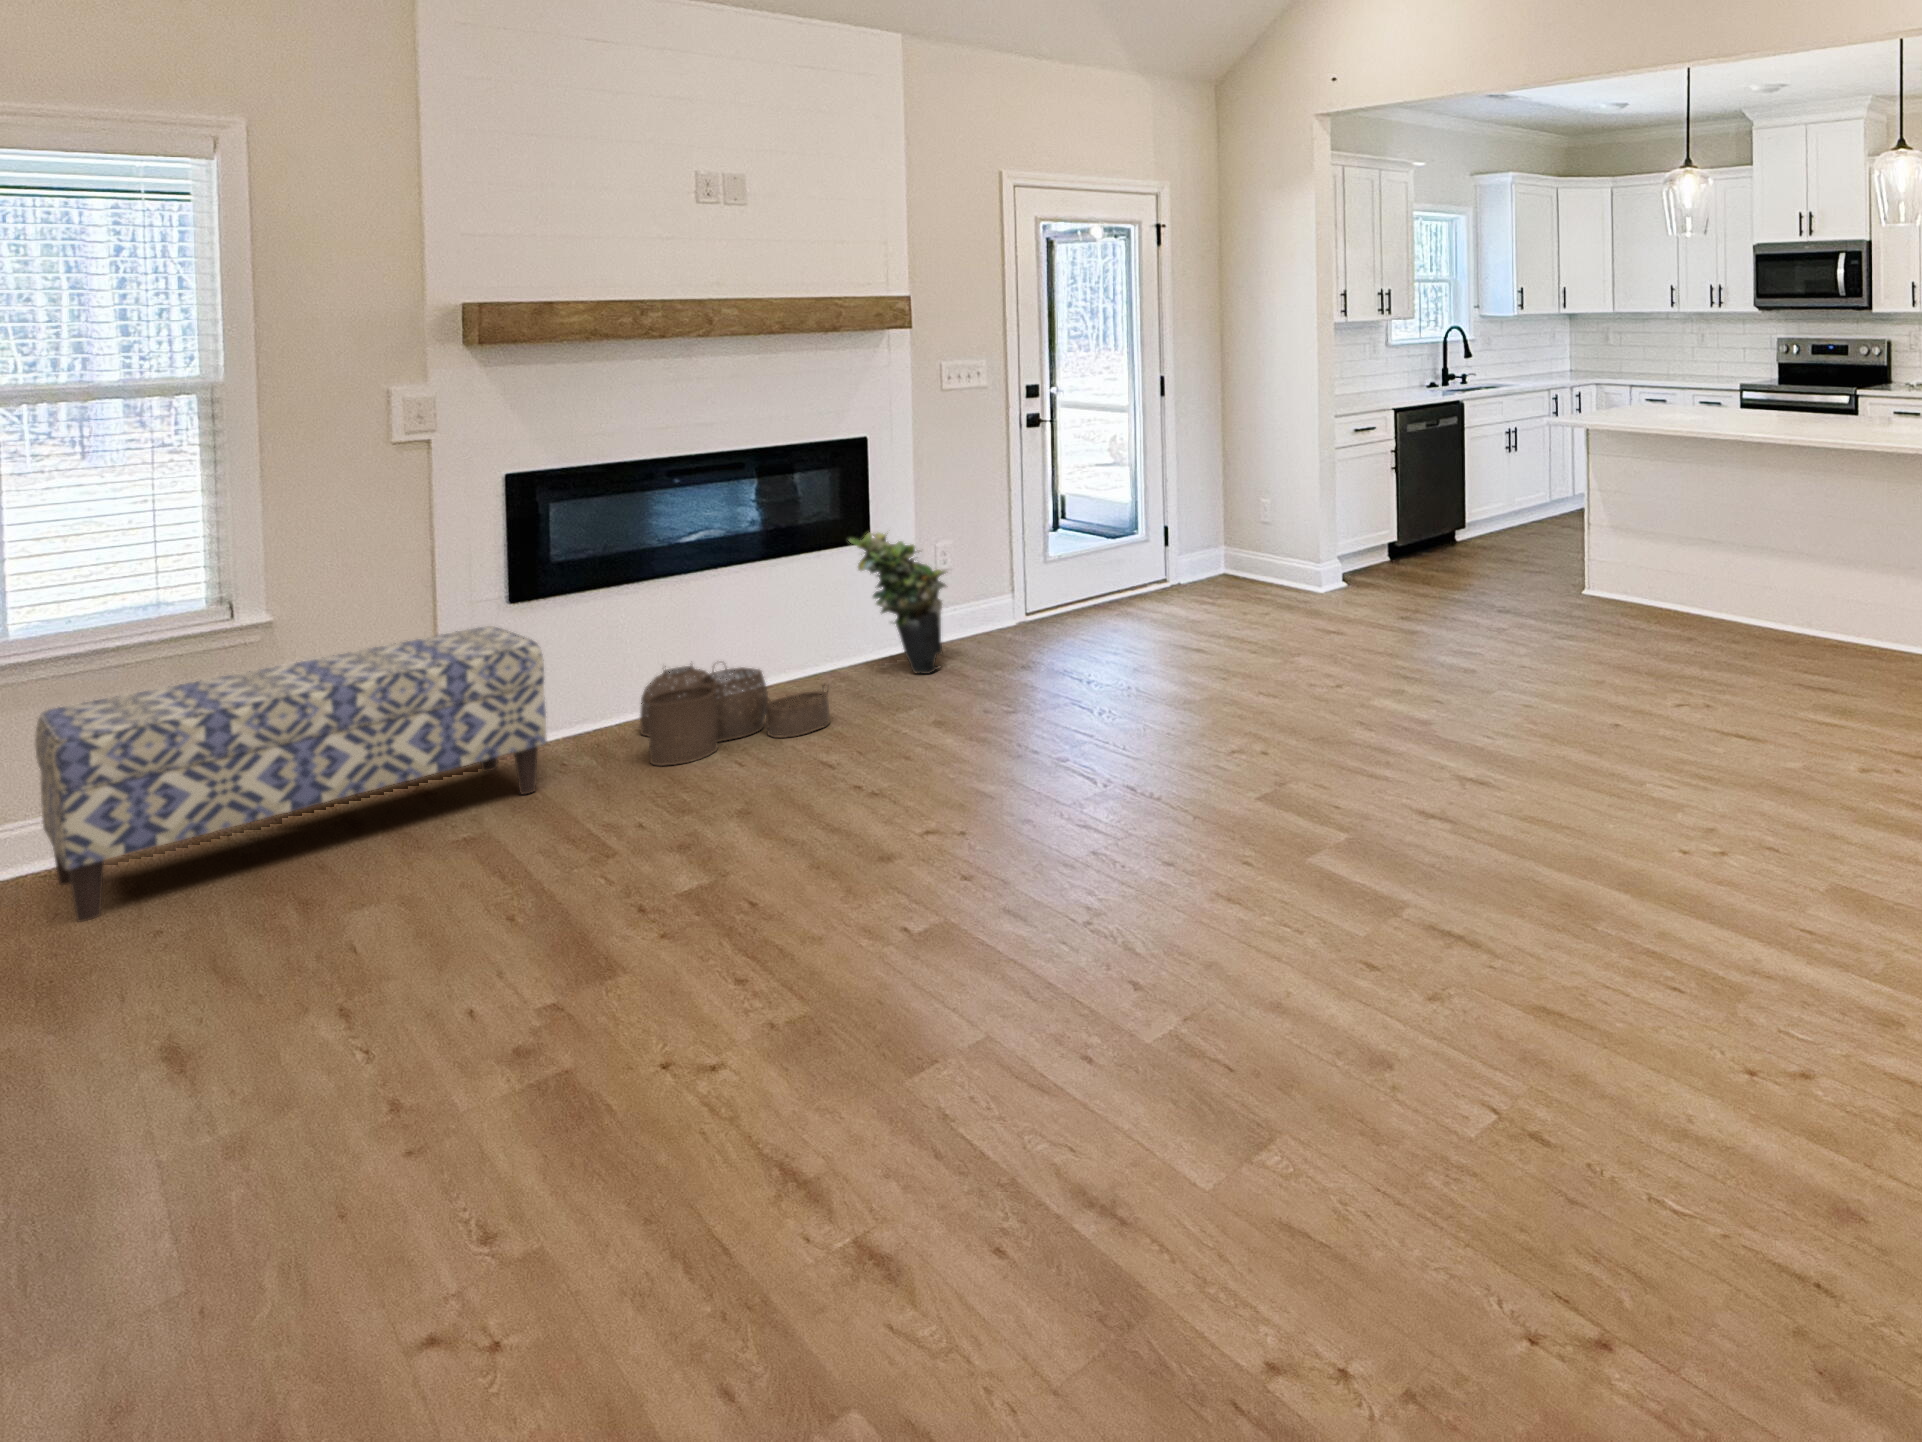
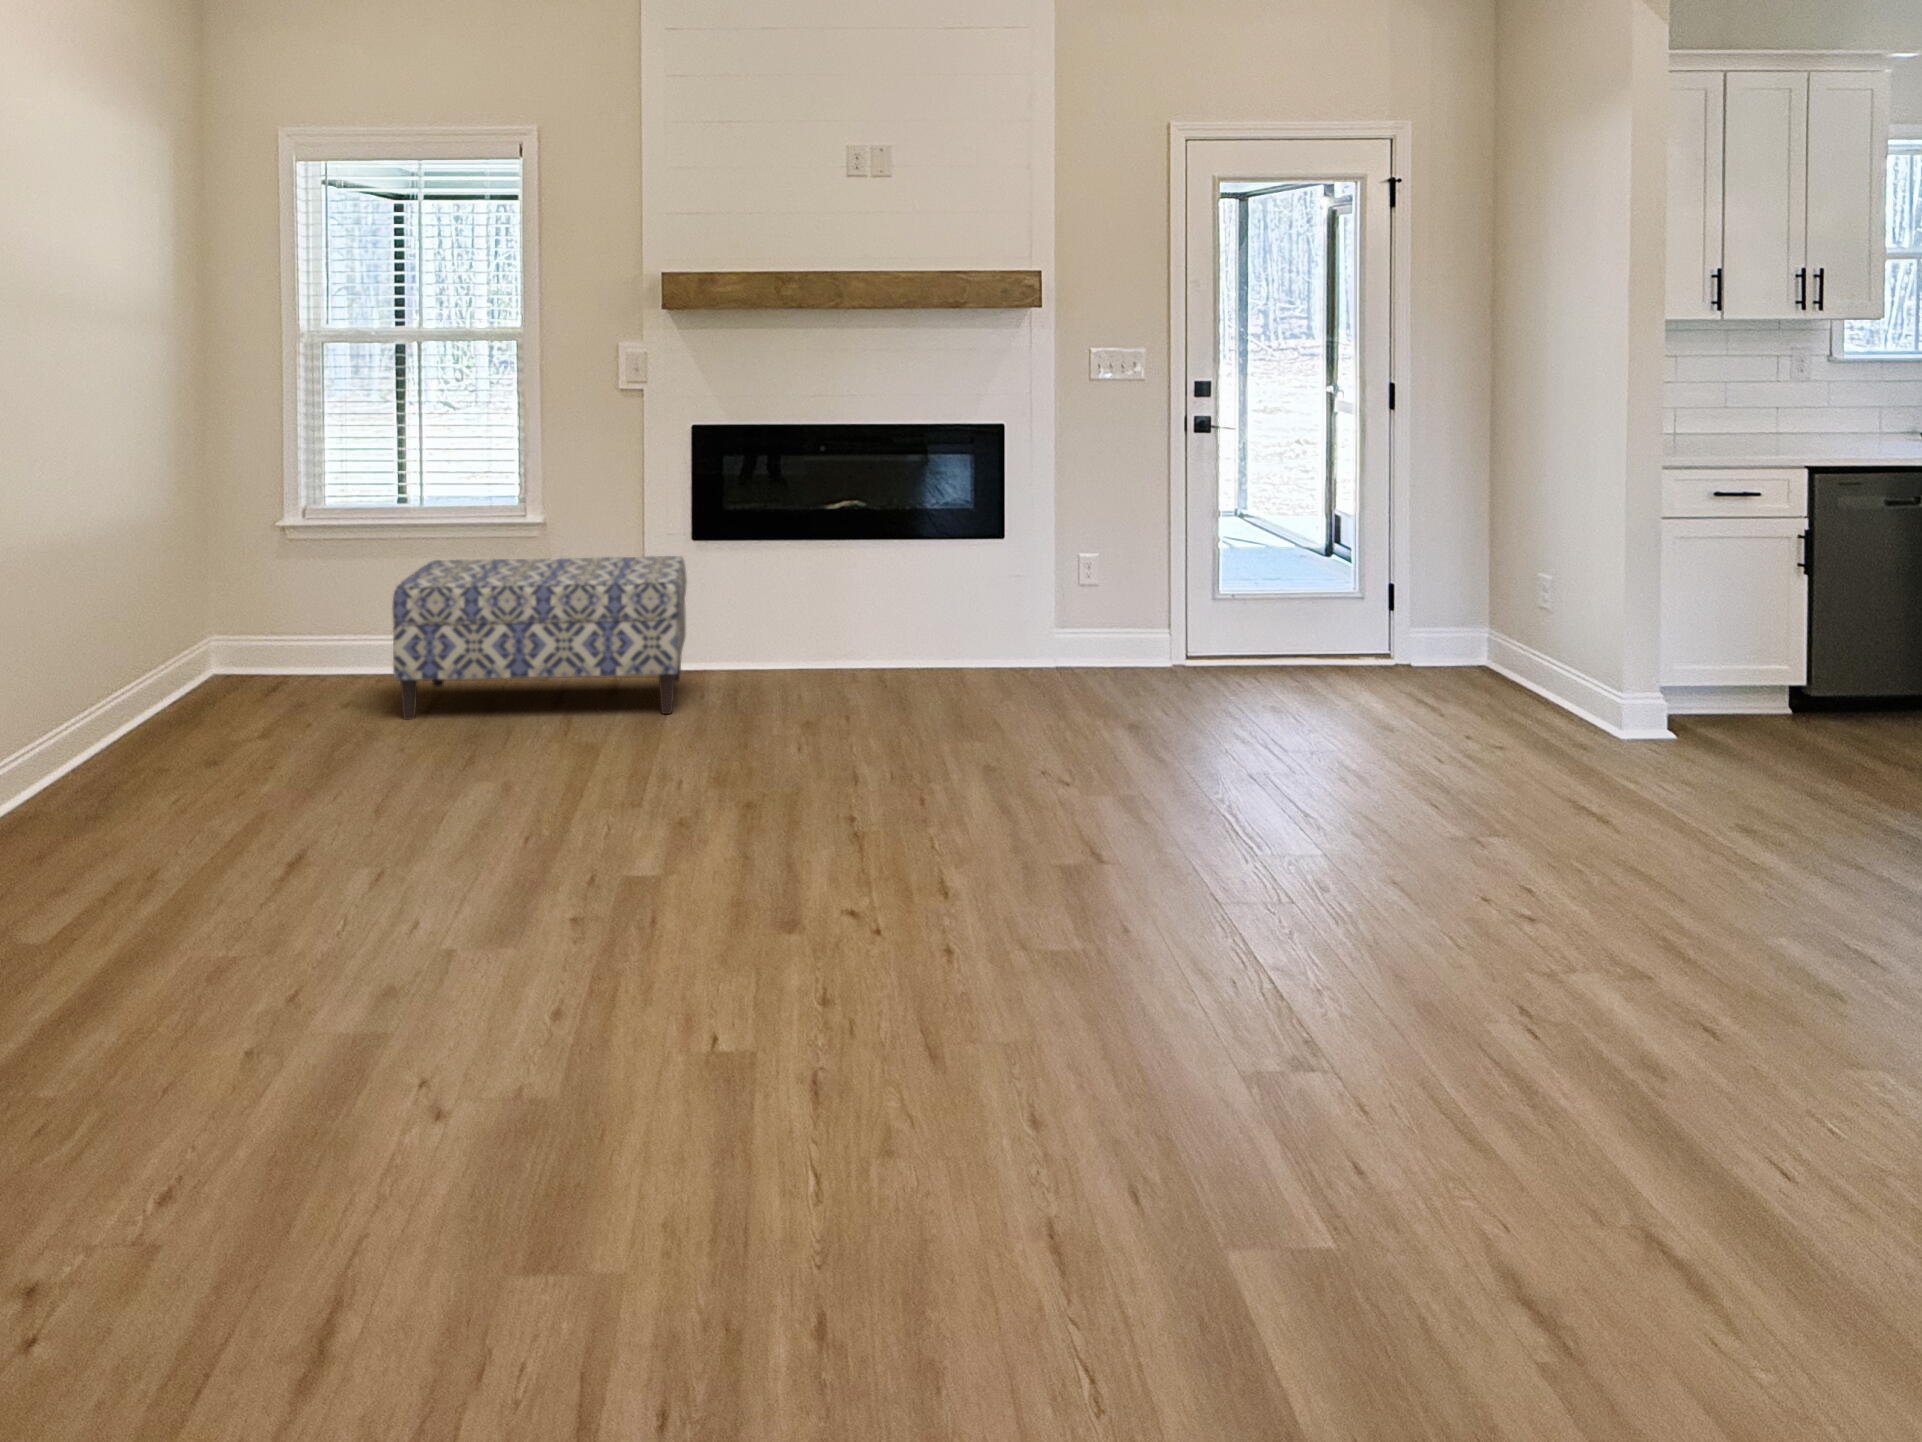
potted plant: present [849,532,946,674] -> none [976,527,1070,700]
woven basket: present [640,664,830,766] -> none [753,623,910,732]

